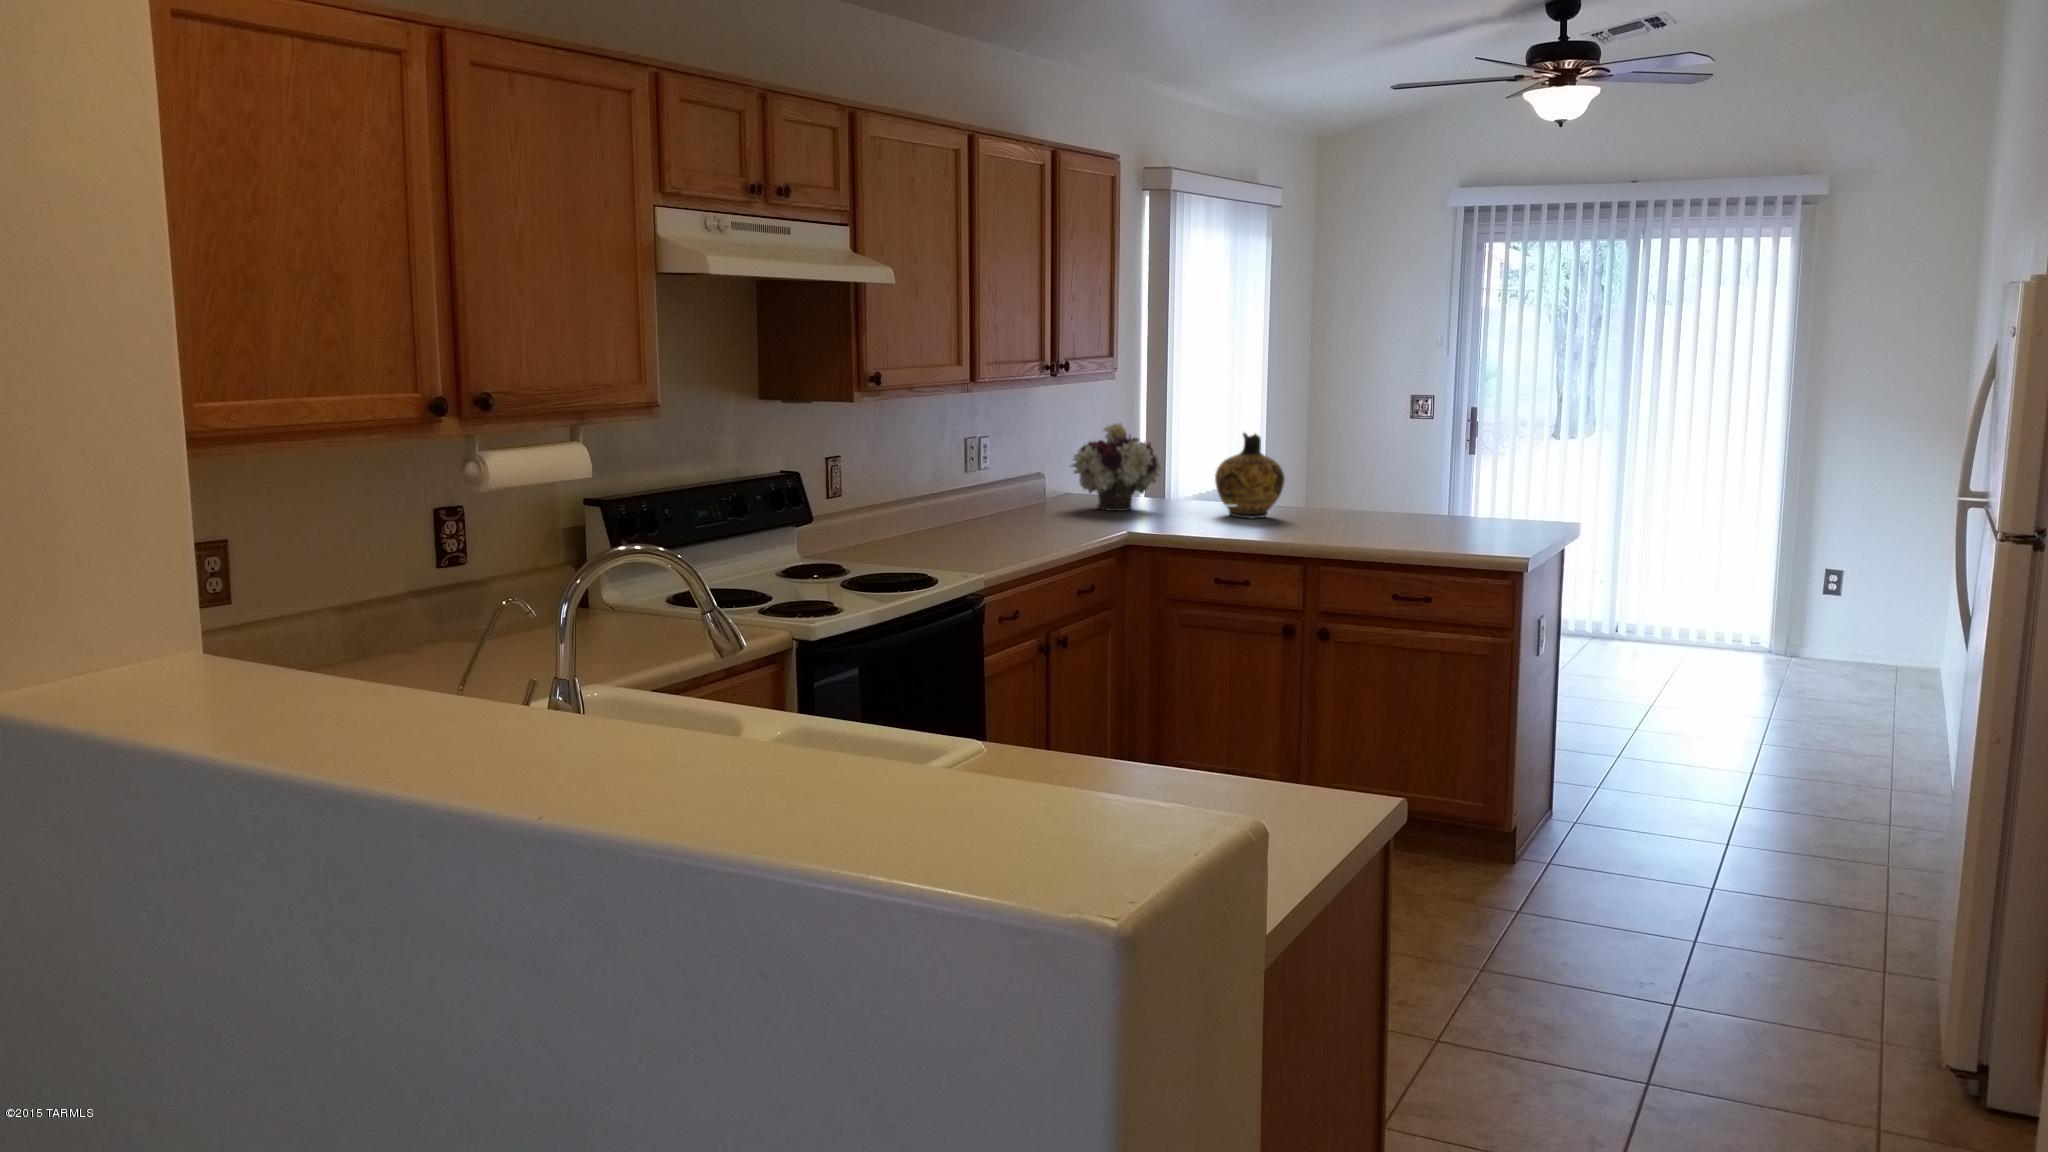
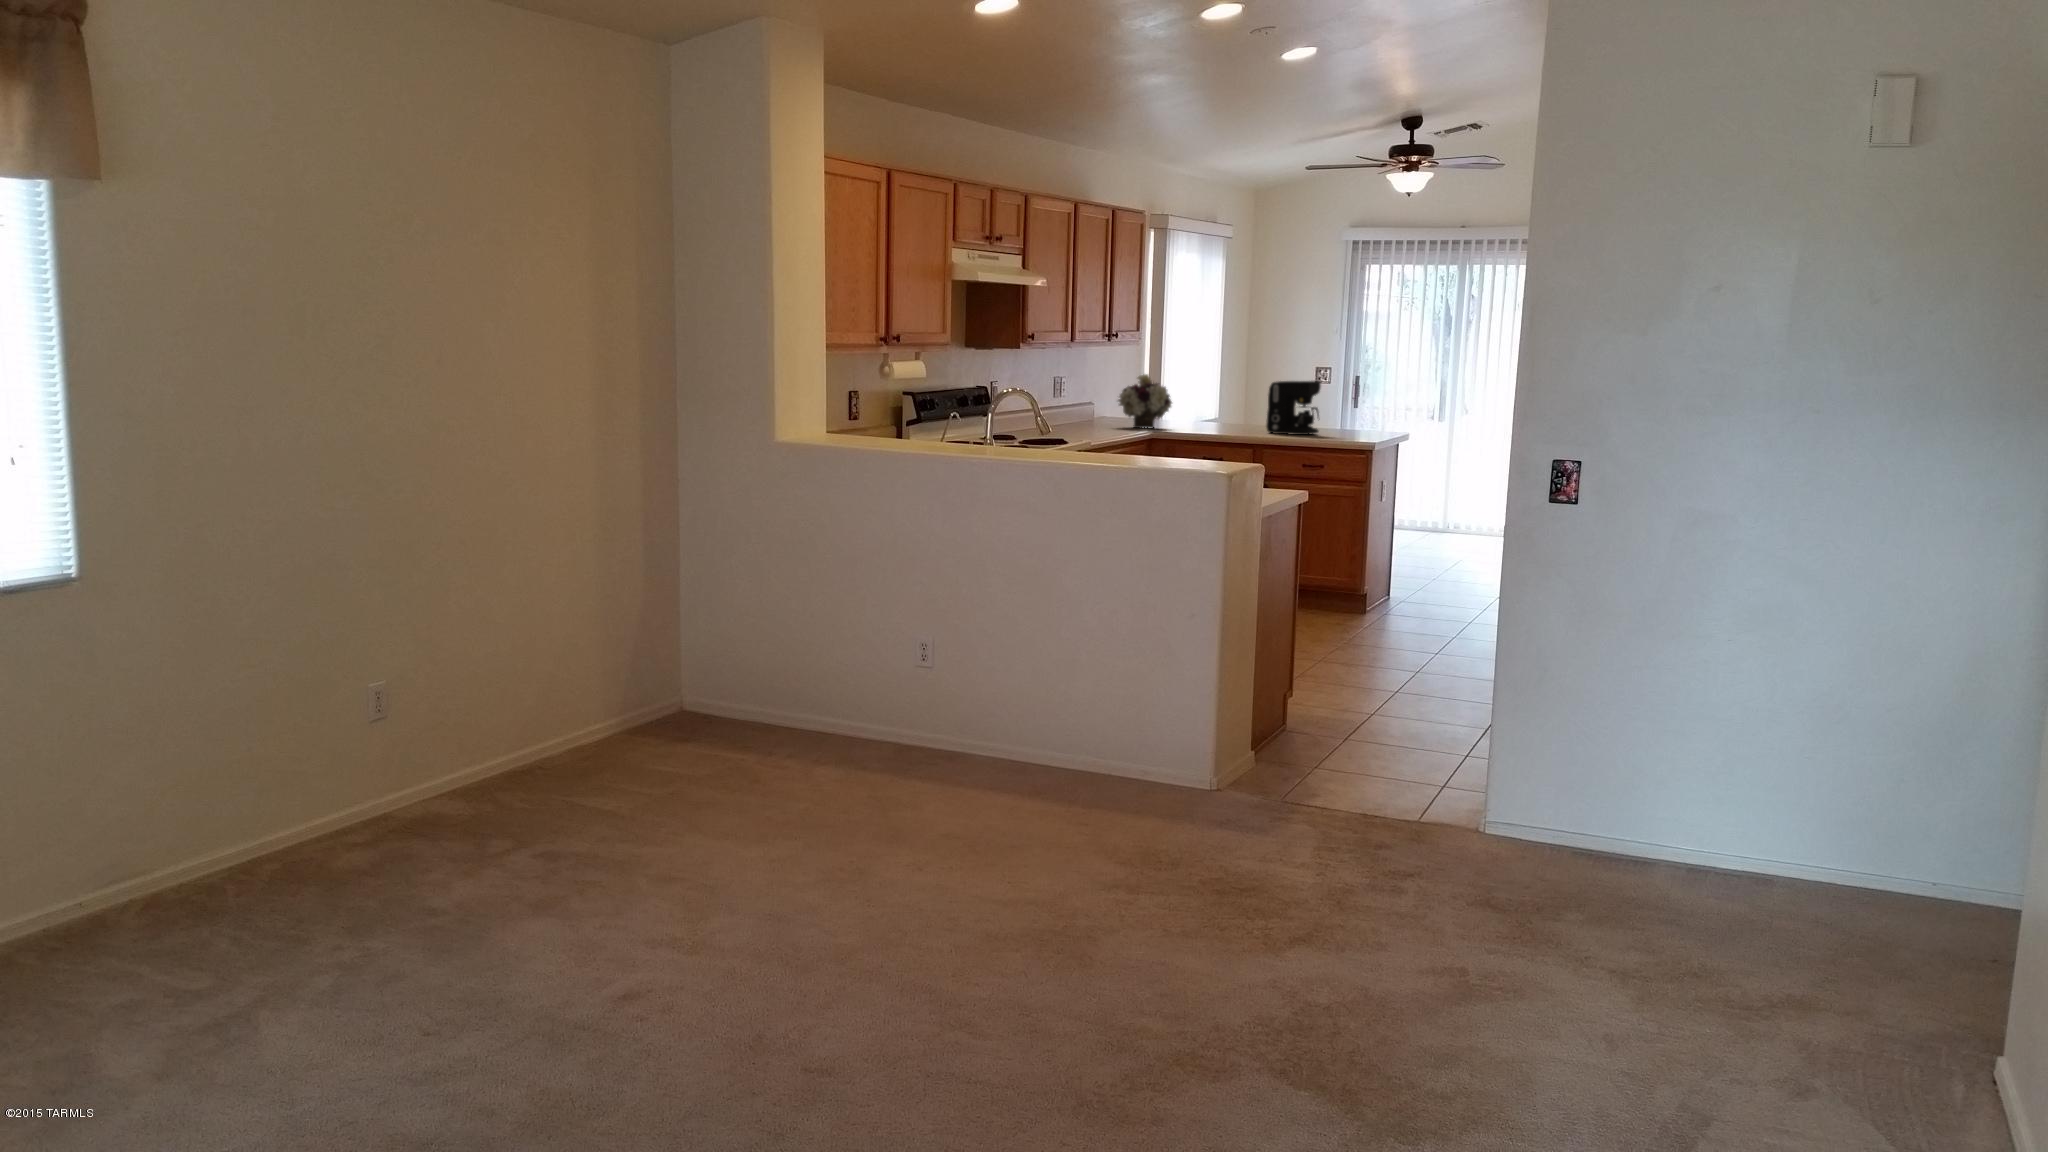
ceramic jug: present [1215,433,1285,518] -> none [1206,379,1249,432]
coffee maker: none [1313,435,1403,527] -> present [1266,381,1321,435]

